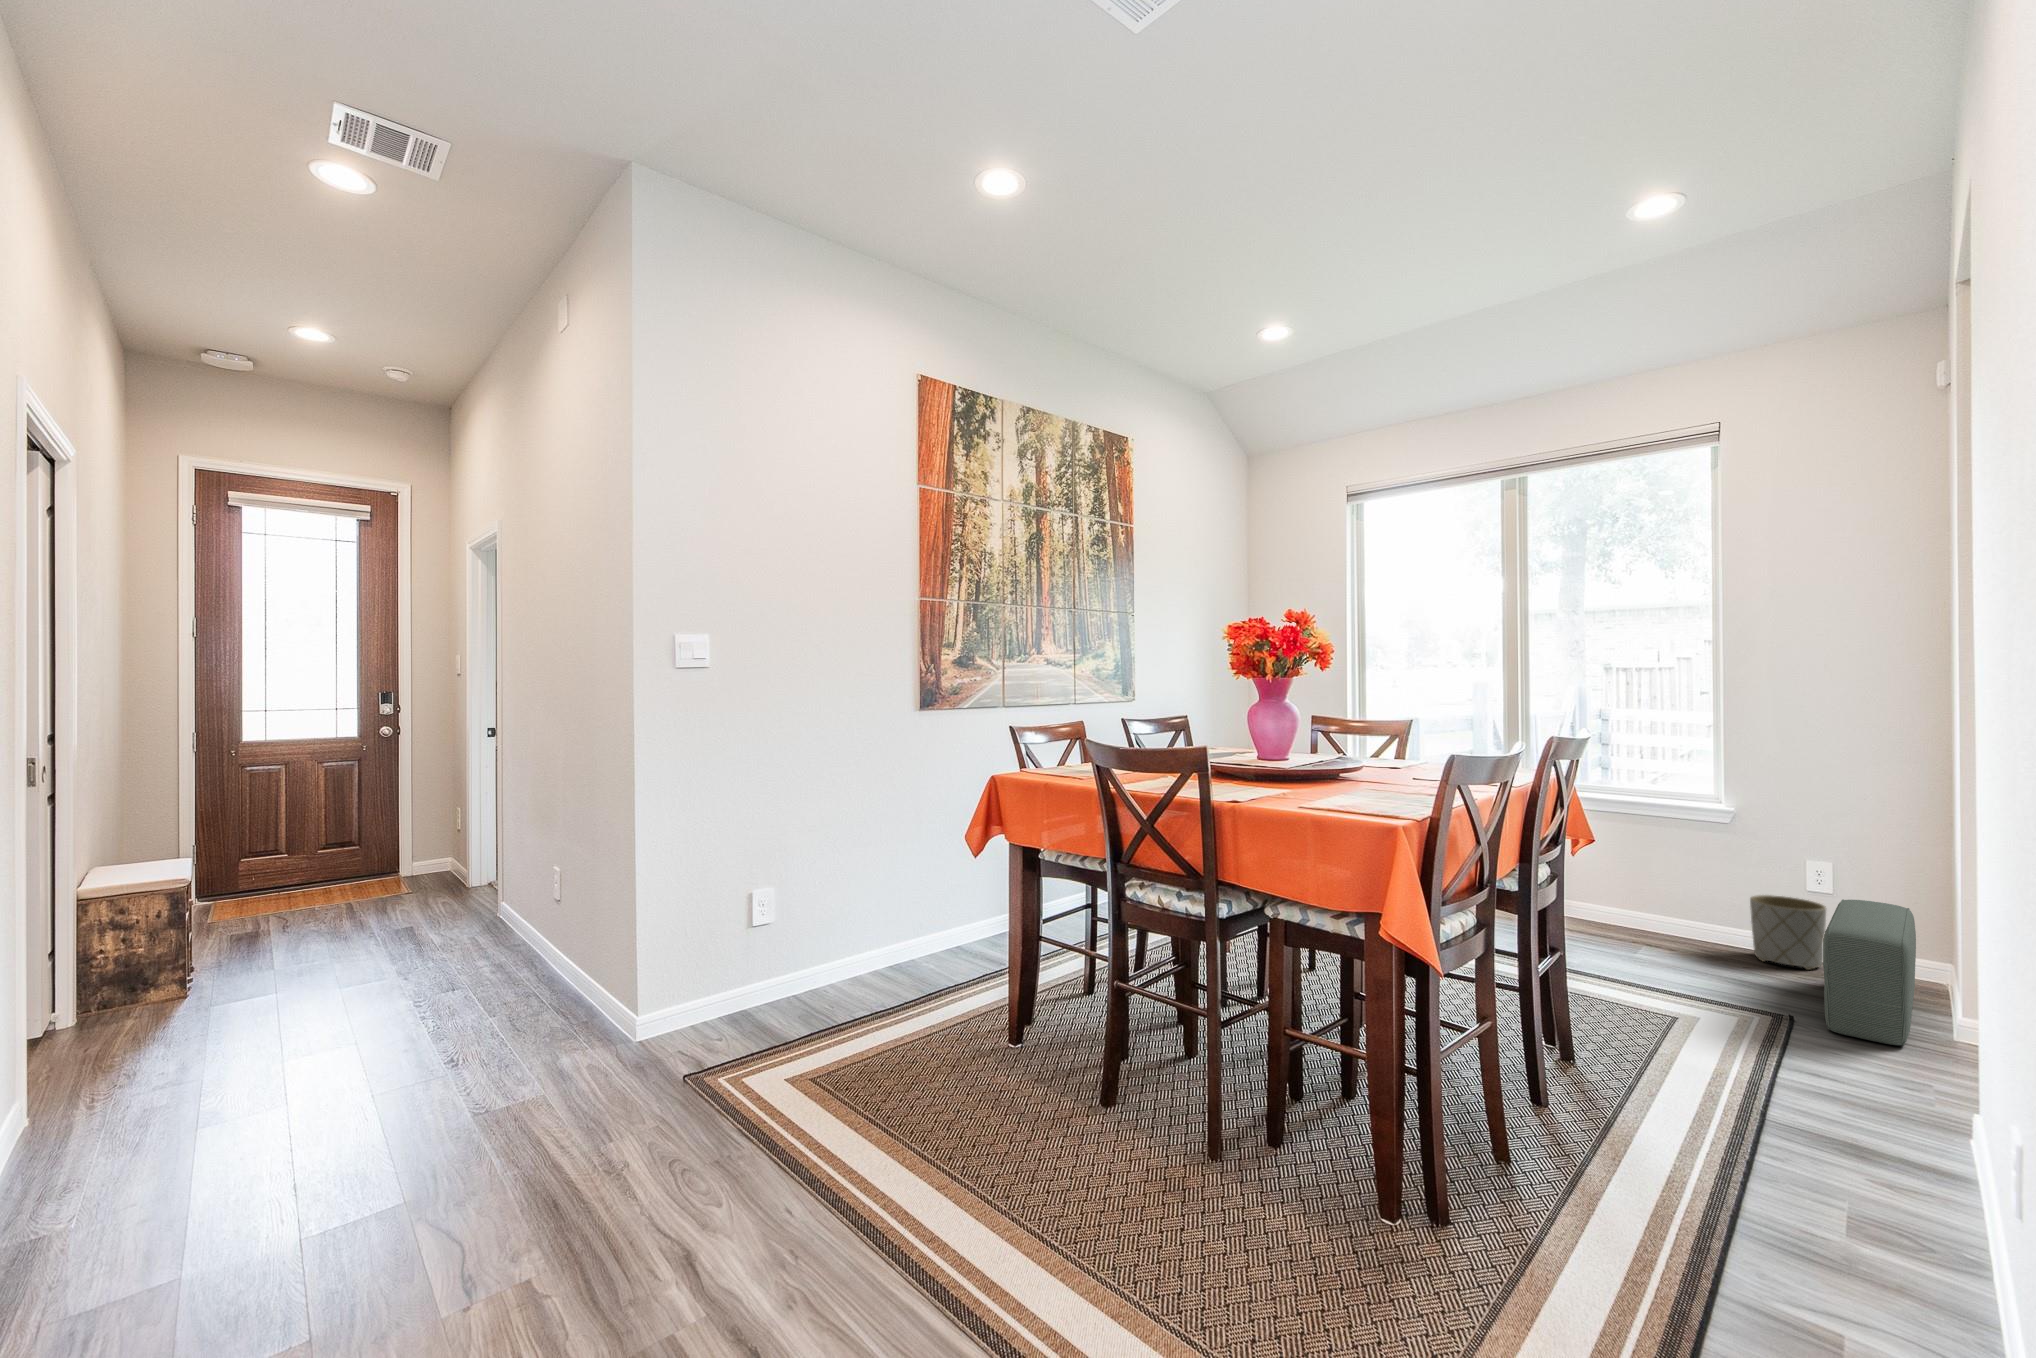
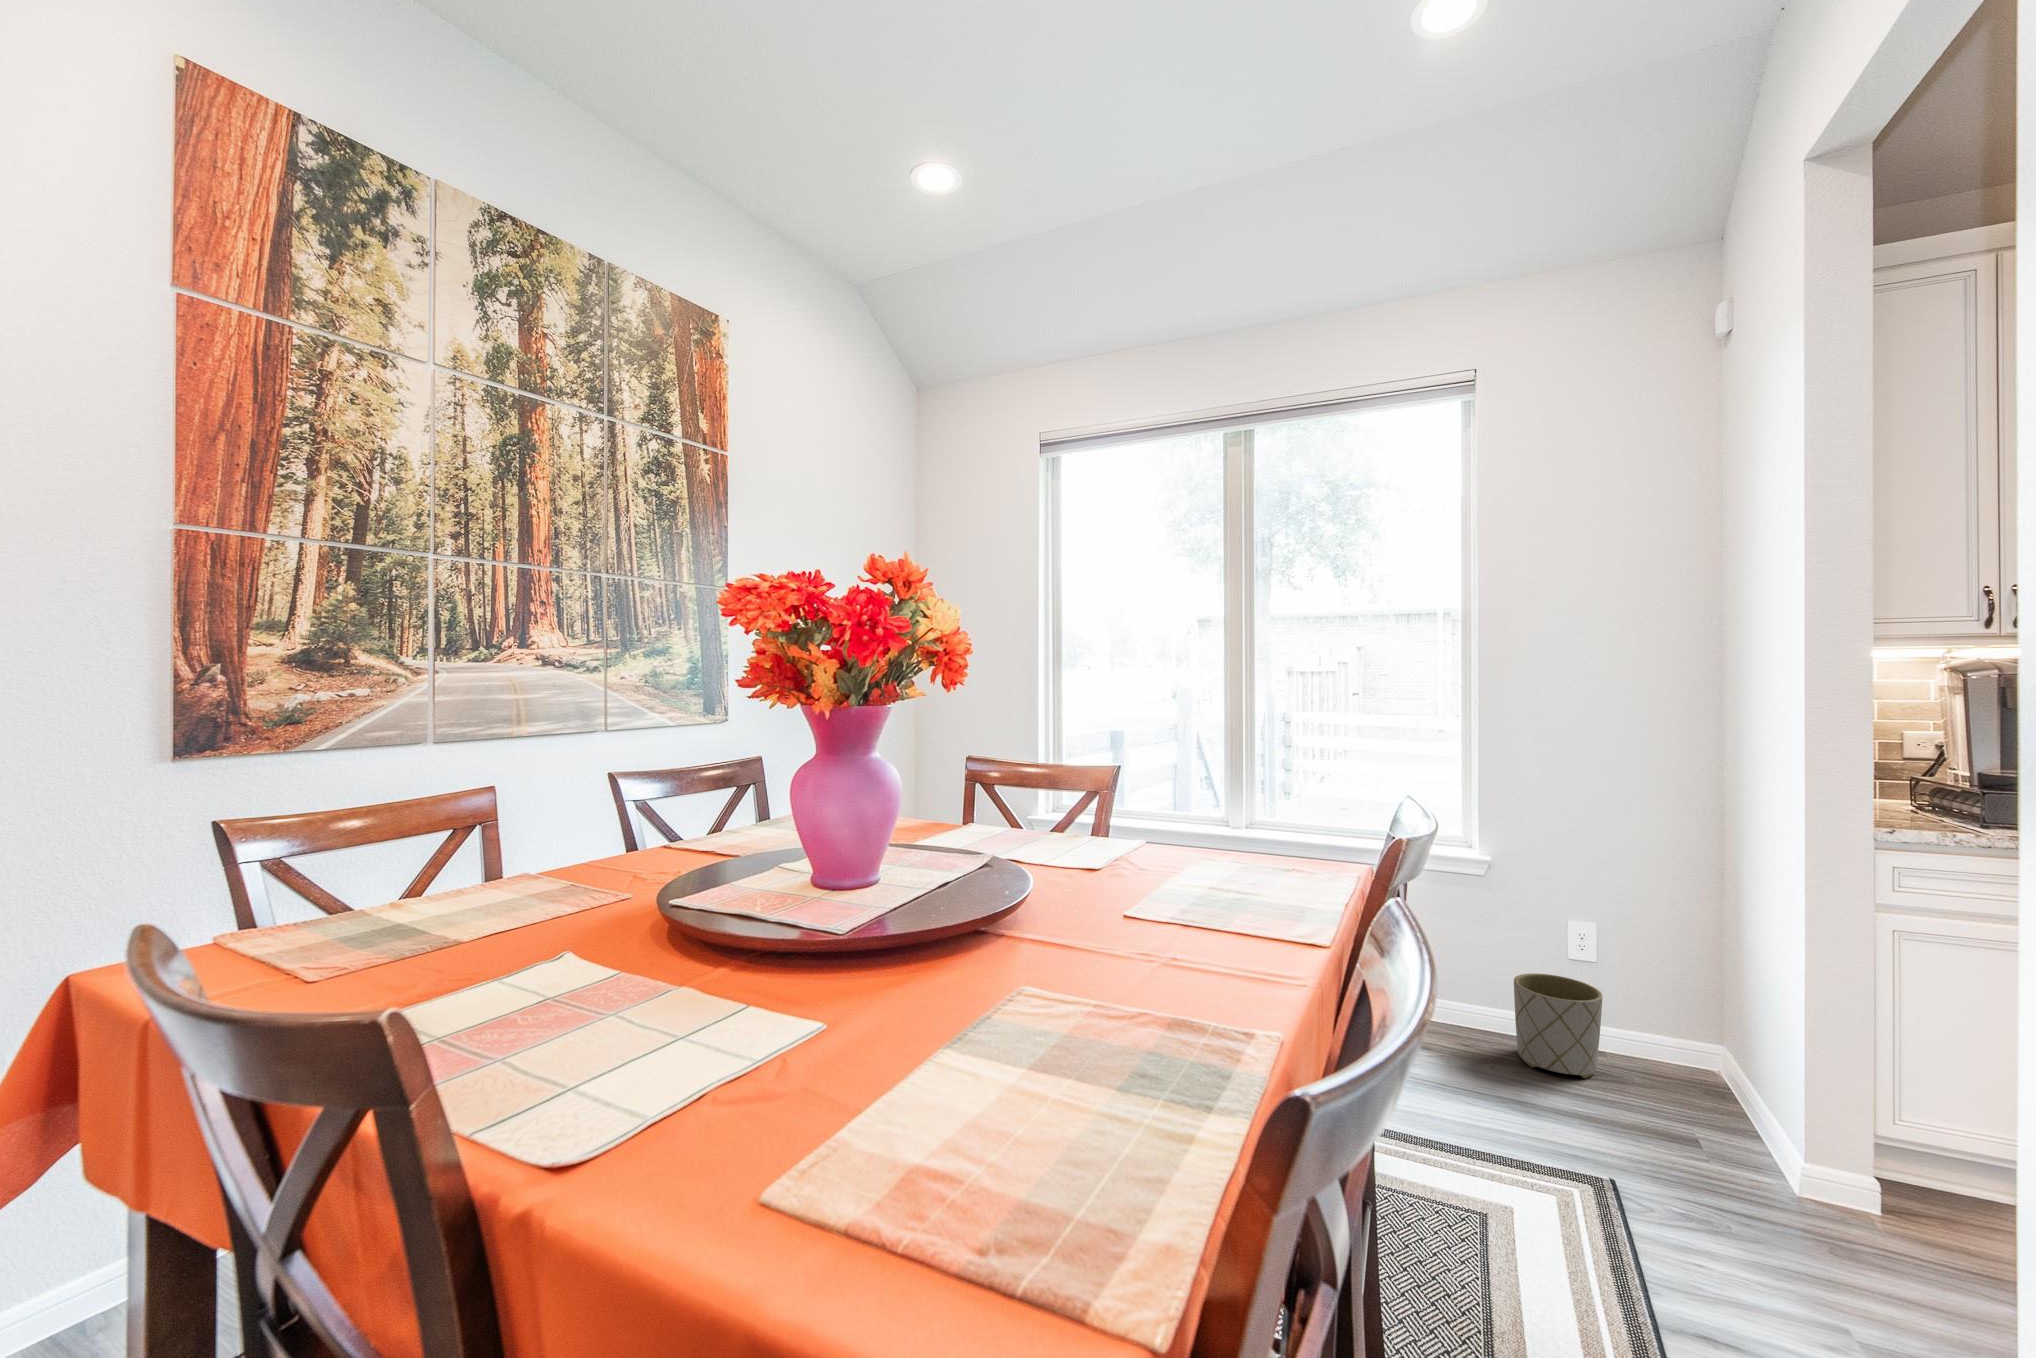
pouf: present [1823,899,1916,1046] -> none [1633,994,1793,1257]

